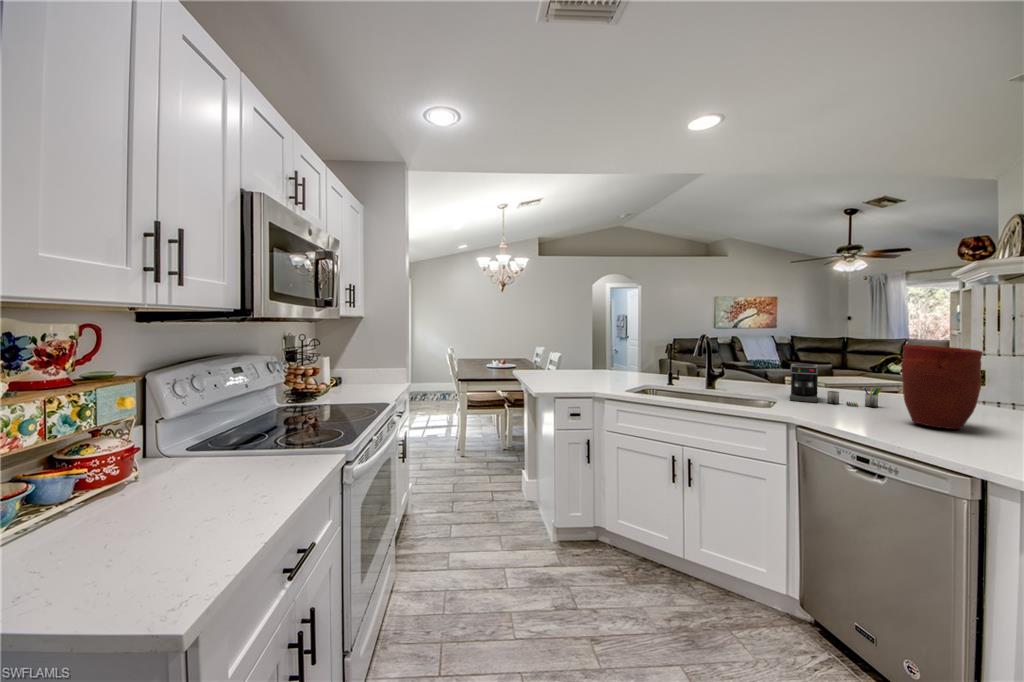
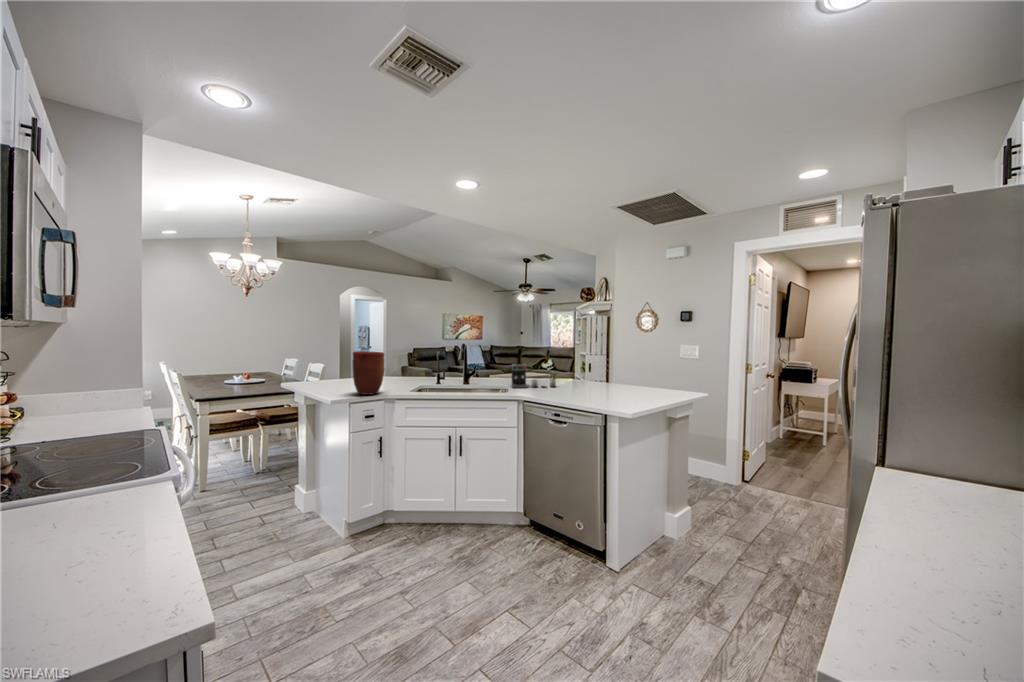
vase: present [901,345,983,429] -> present [352,351,384,395]

